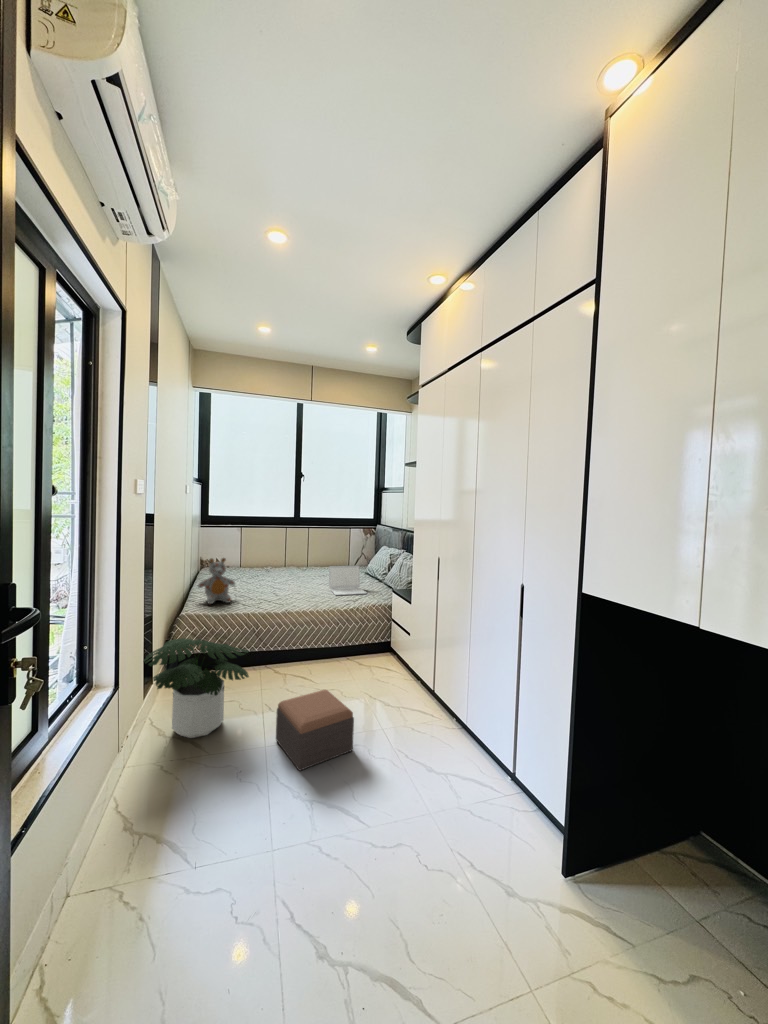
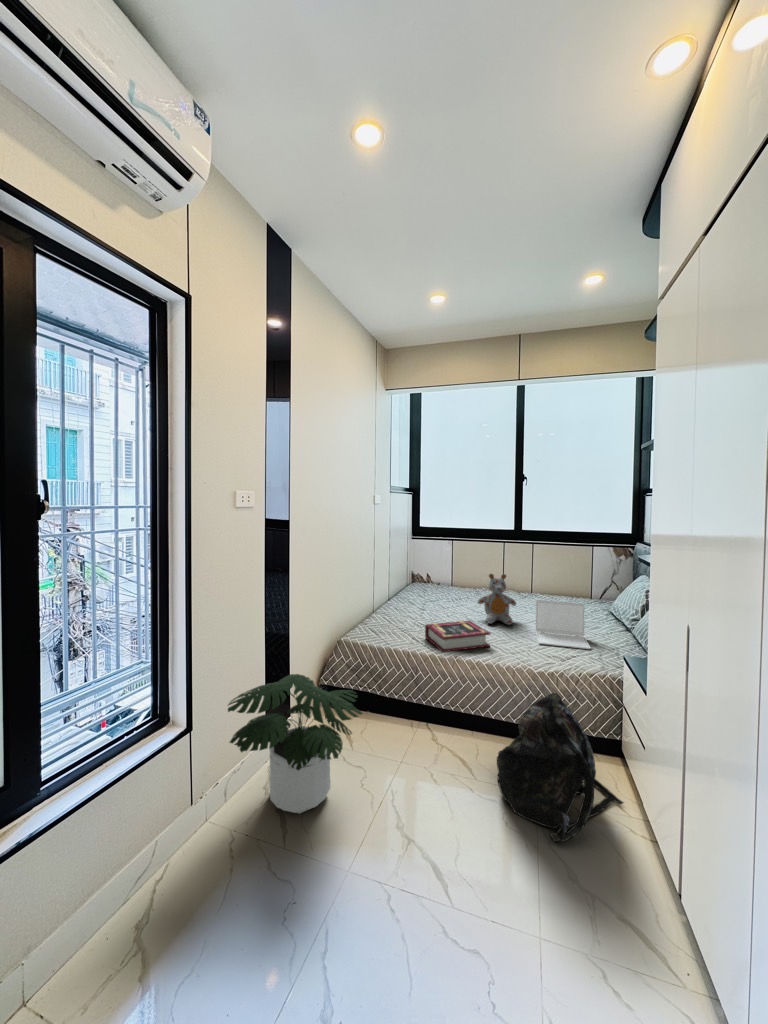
stuffed bear: present [198,558,235,604] -> present [478,574,516,625]
book: none [254,586,306,609] -> present [425,621,490,652]
backpack: none [331,613,398,695] -> present [497,693,624,842]
footstool: present [276,690,354,771] -> none [353,815,462,973]

